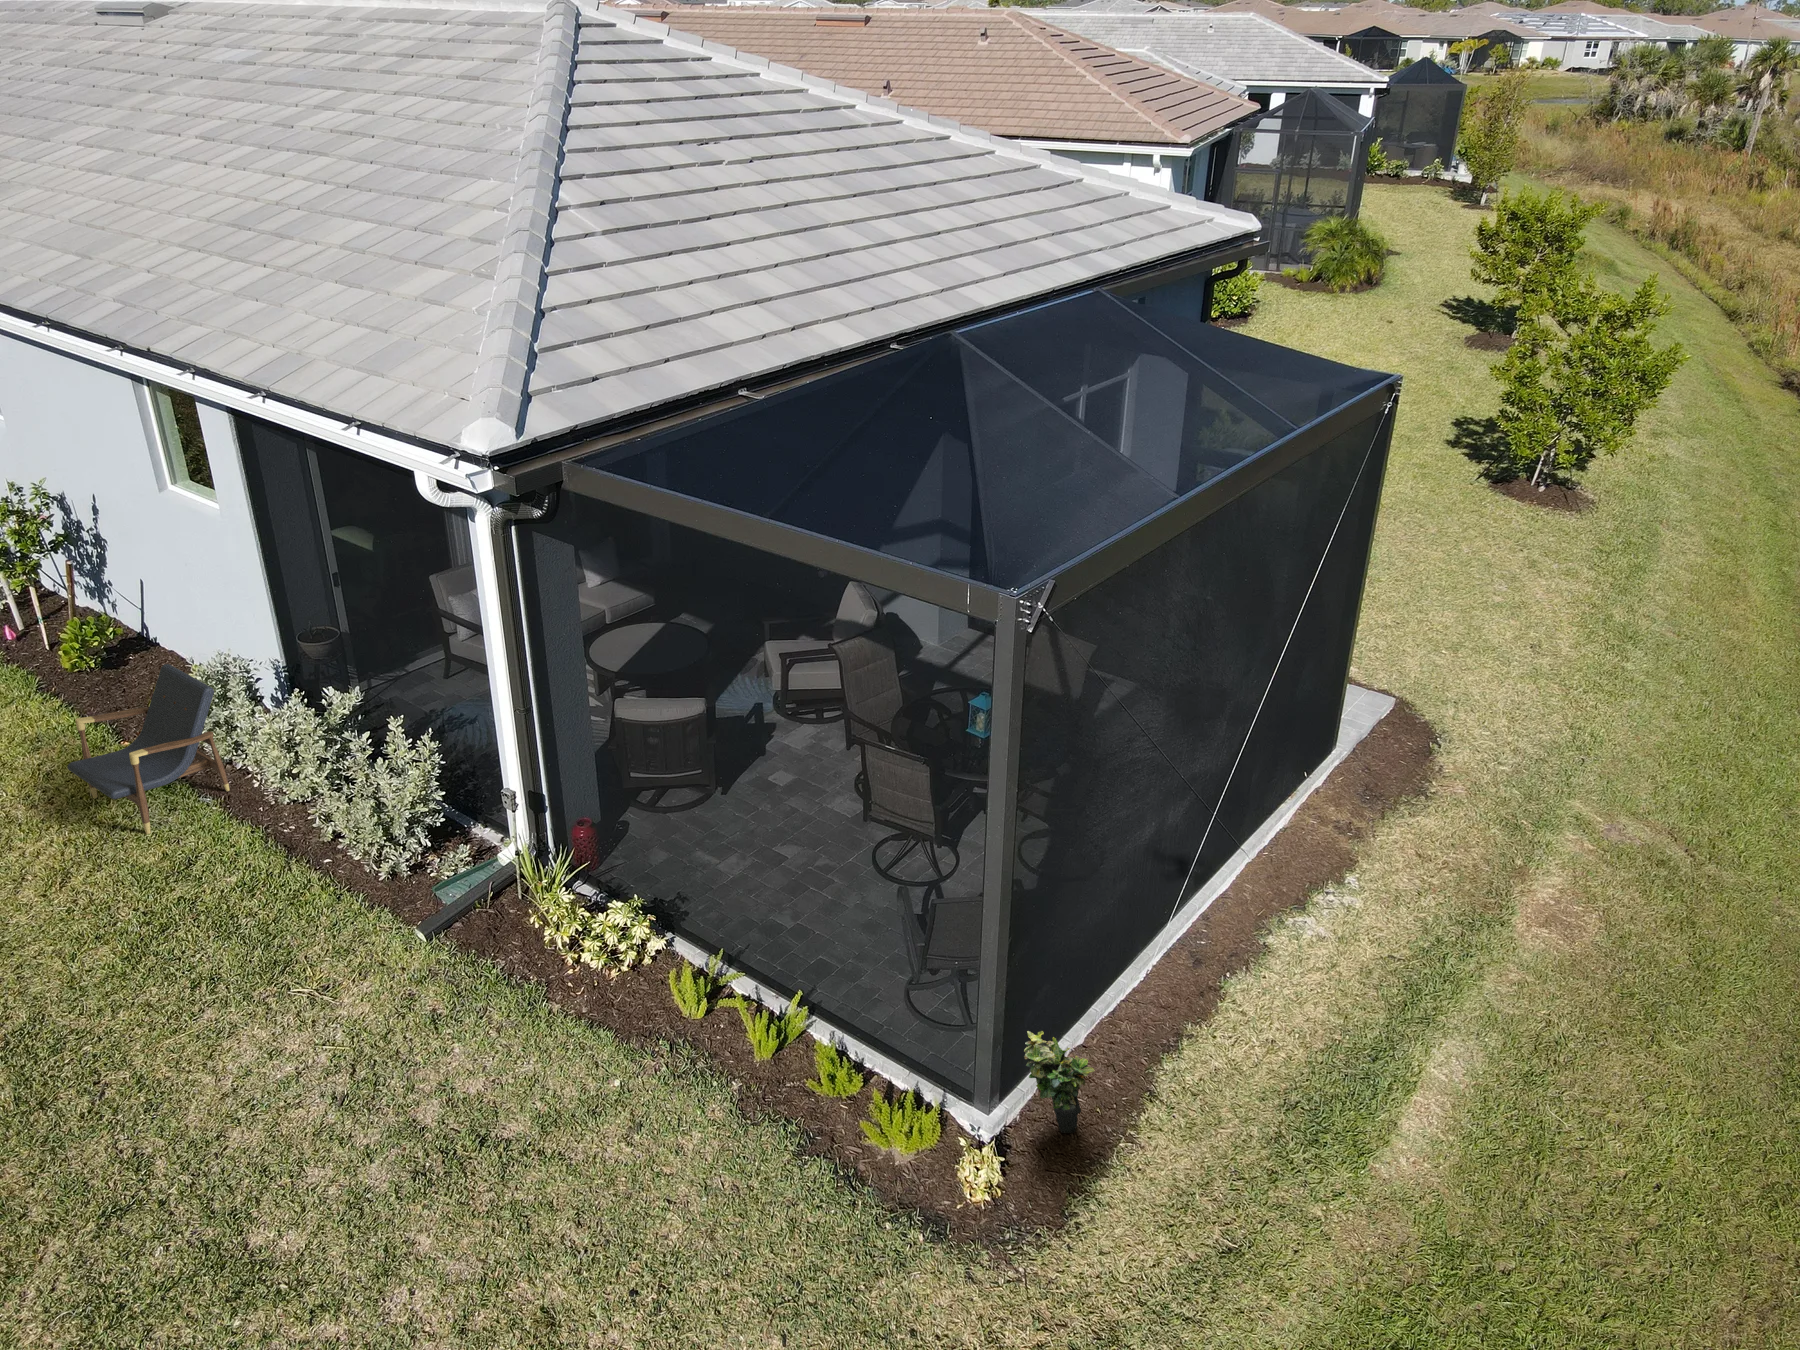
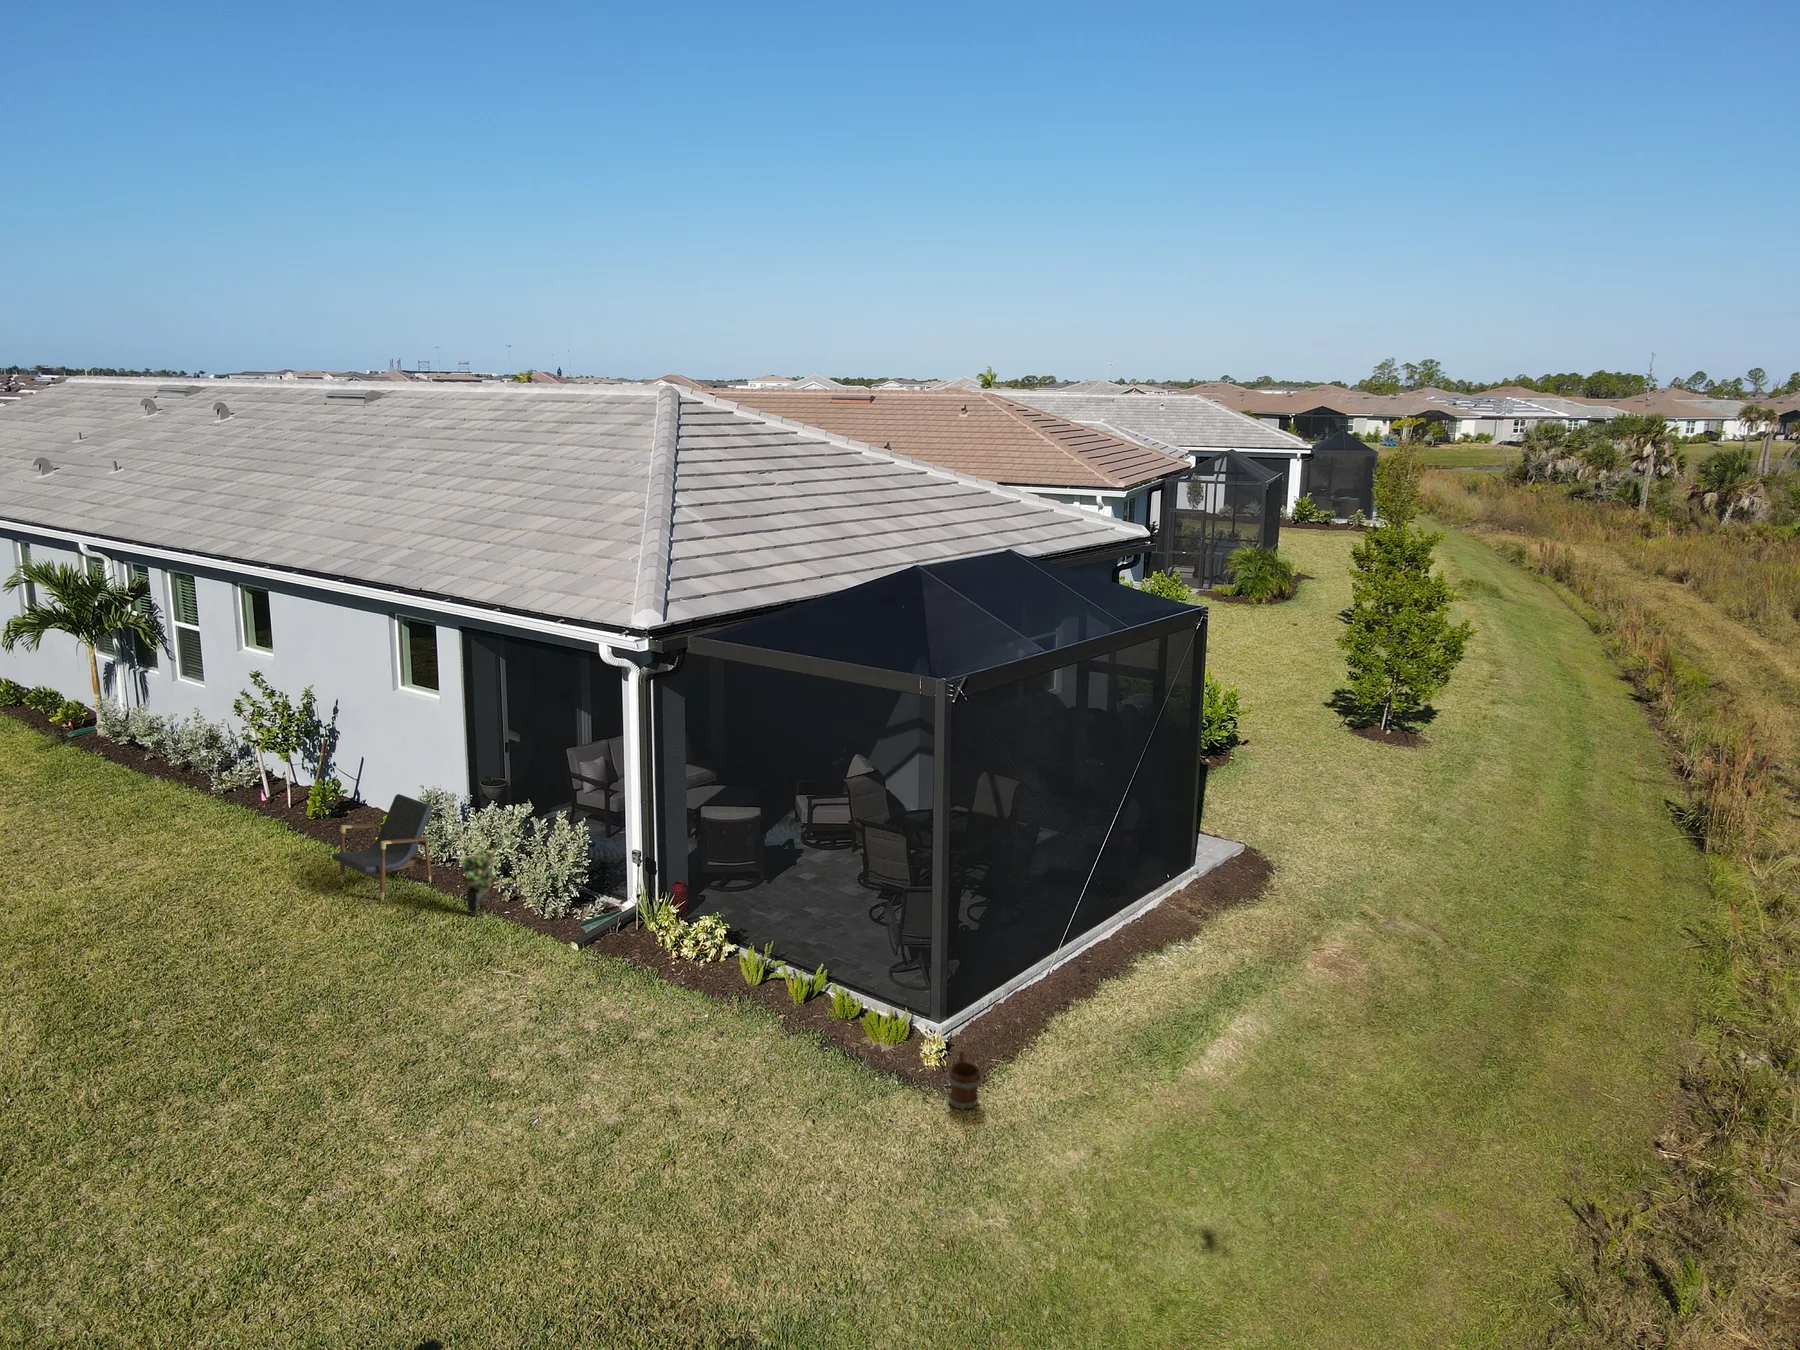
potted plant: present [1024,1031,1095,1133] -> present [460,848,496,916]
bucket: none [1012,1204,1070,1312] -> present [947,1051,982,1110]

